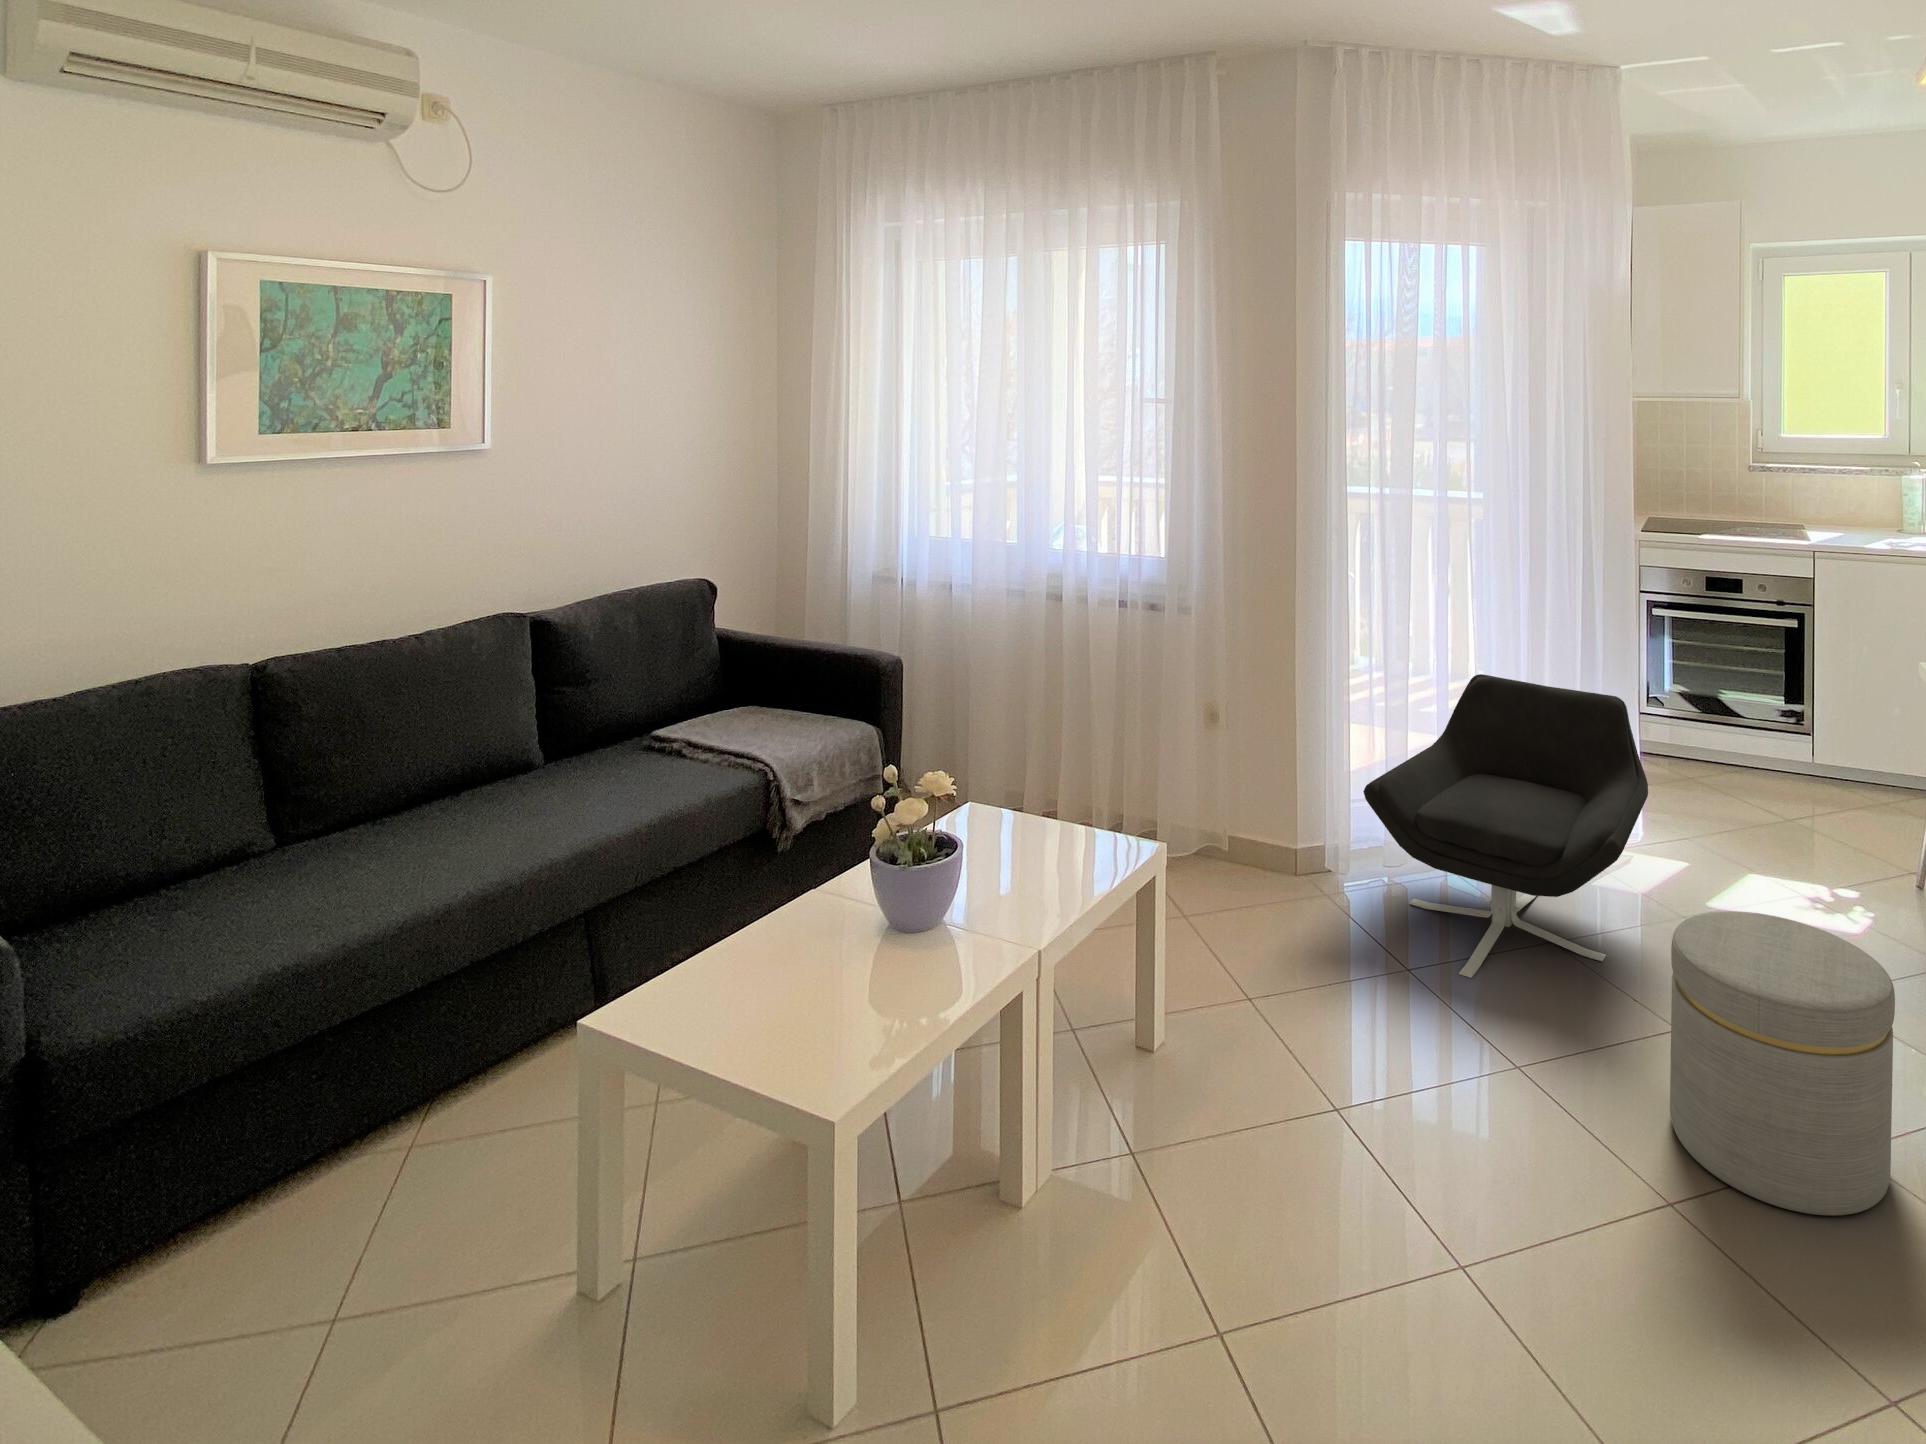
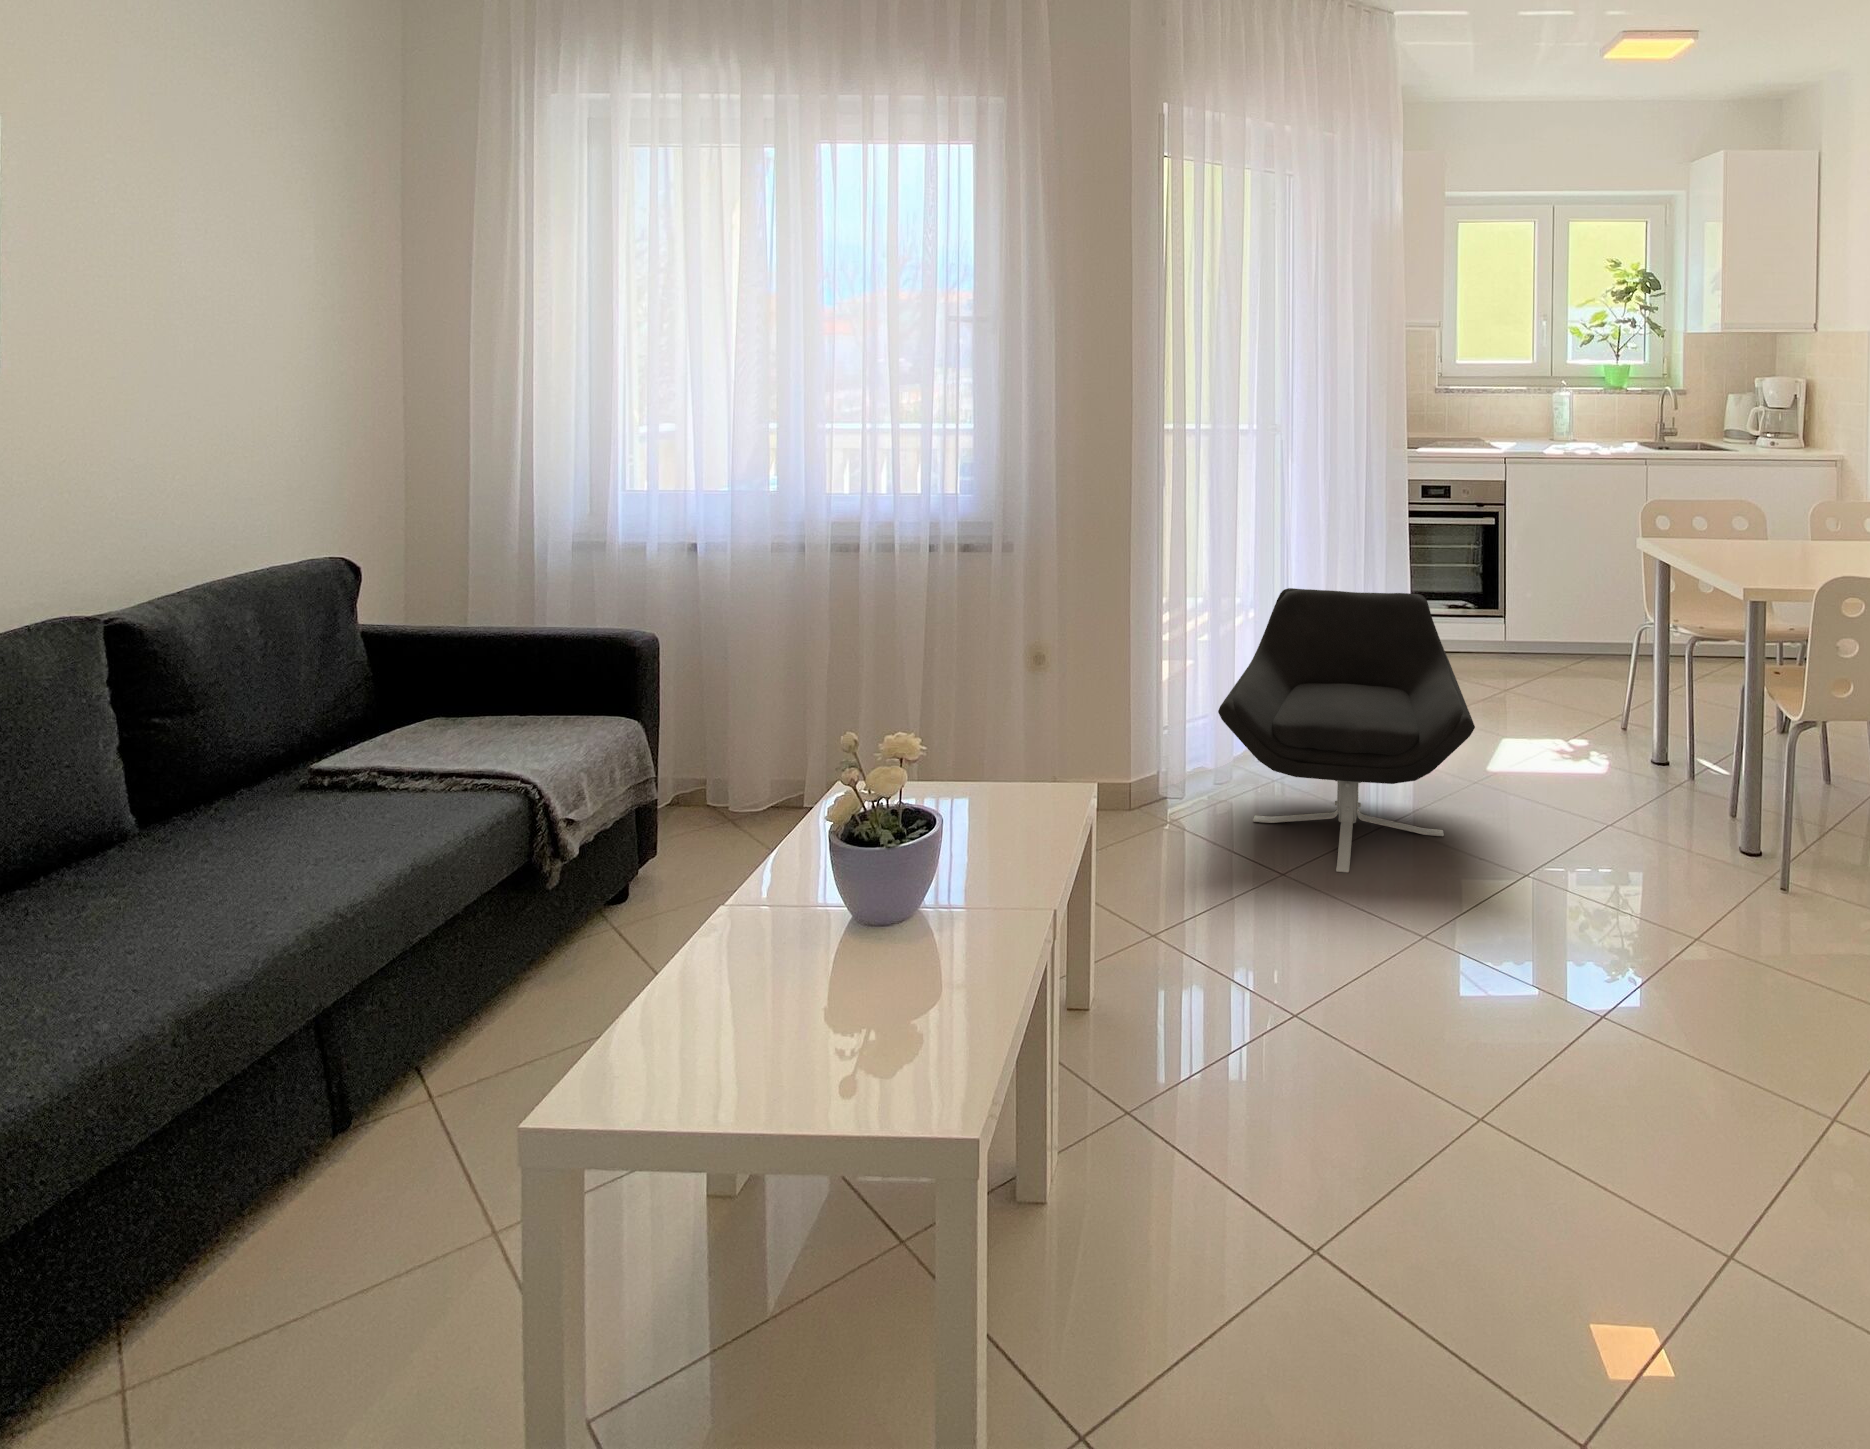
ottoman: present [1670,911,1895,1216] -> none [1569,752,1751,987]

